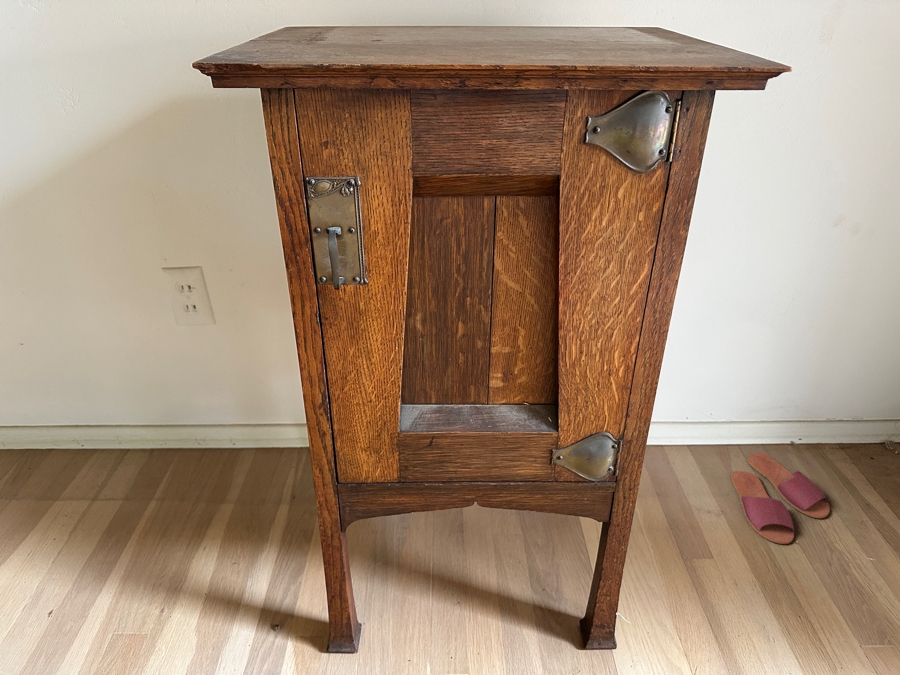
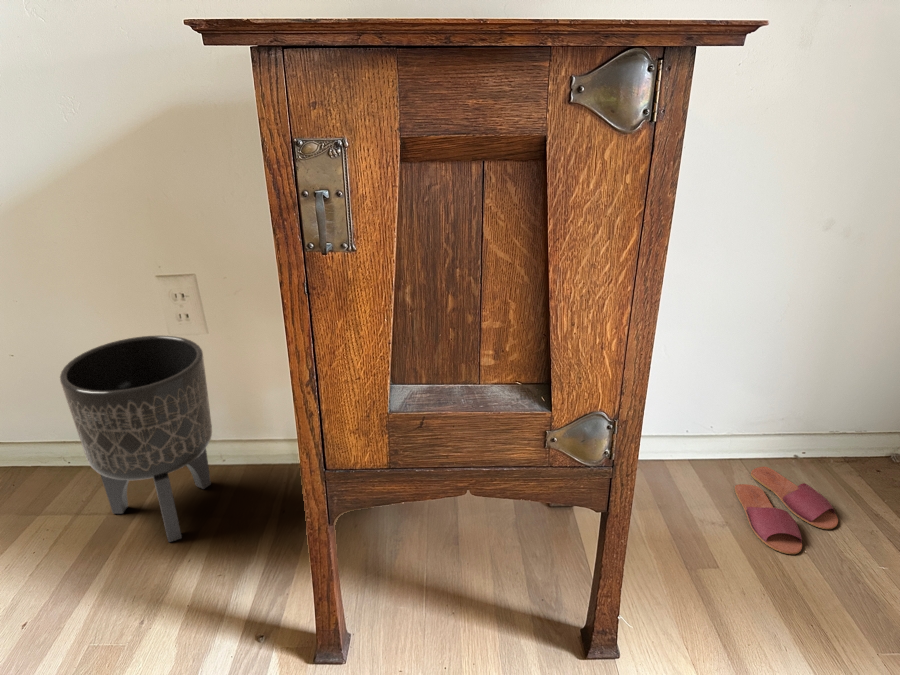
planter: none [73,328,222,529] -> present [60,336,212,542]

